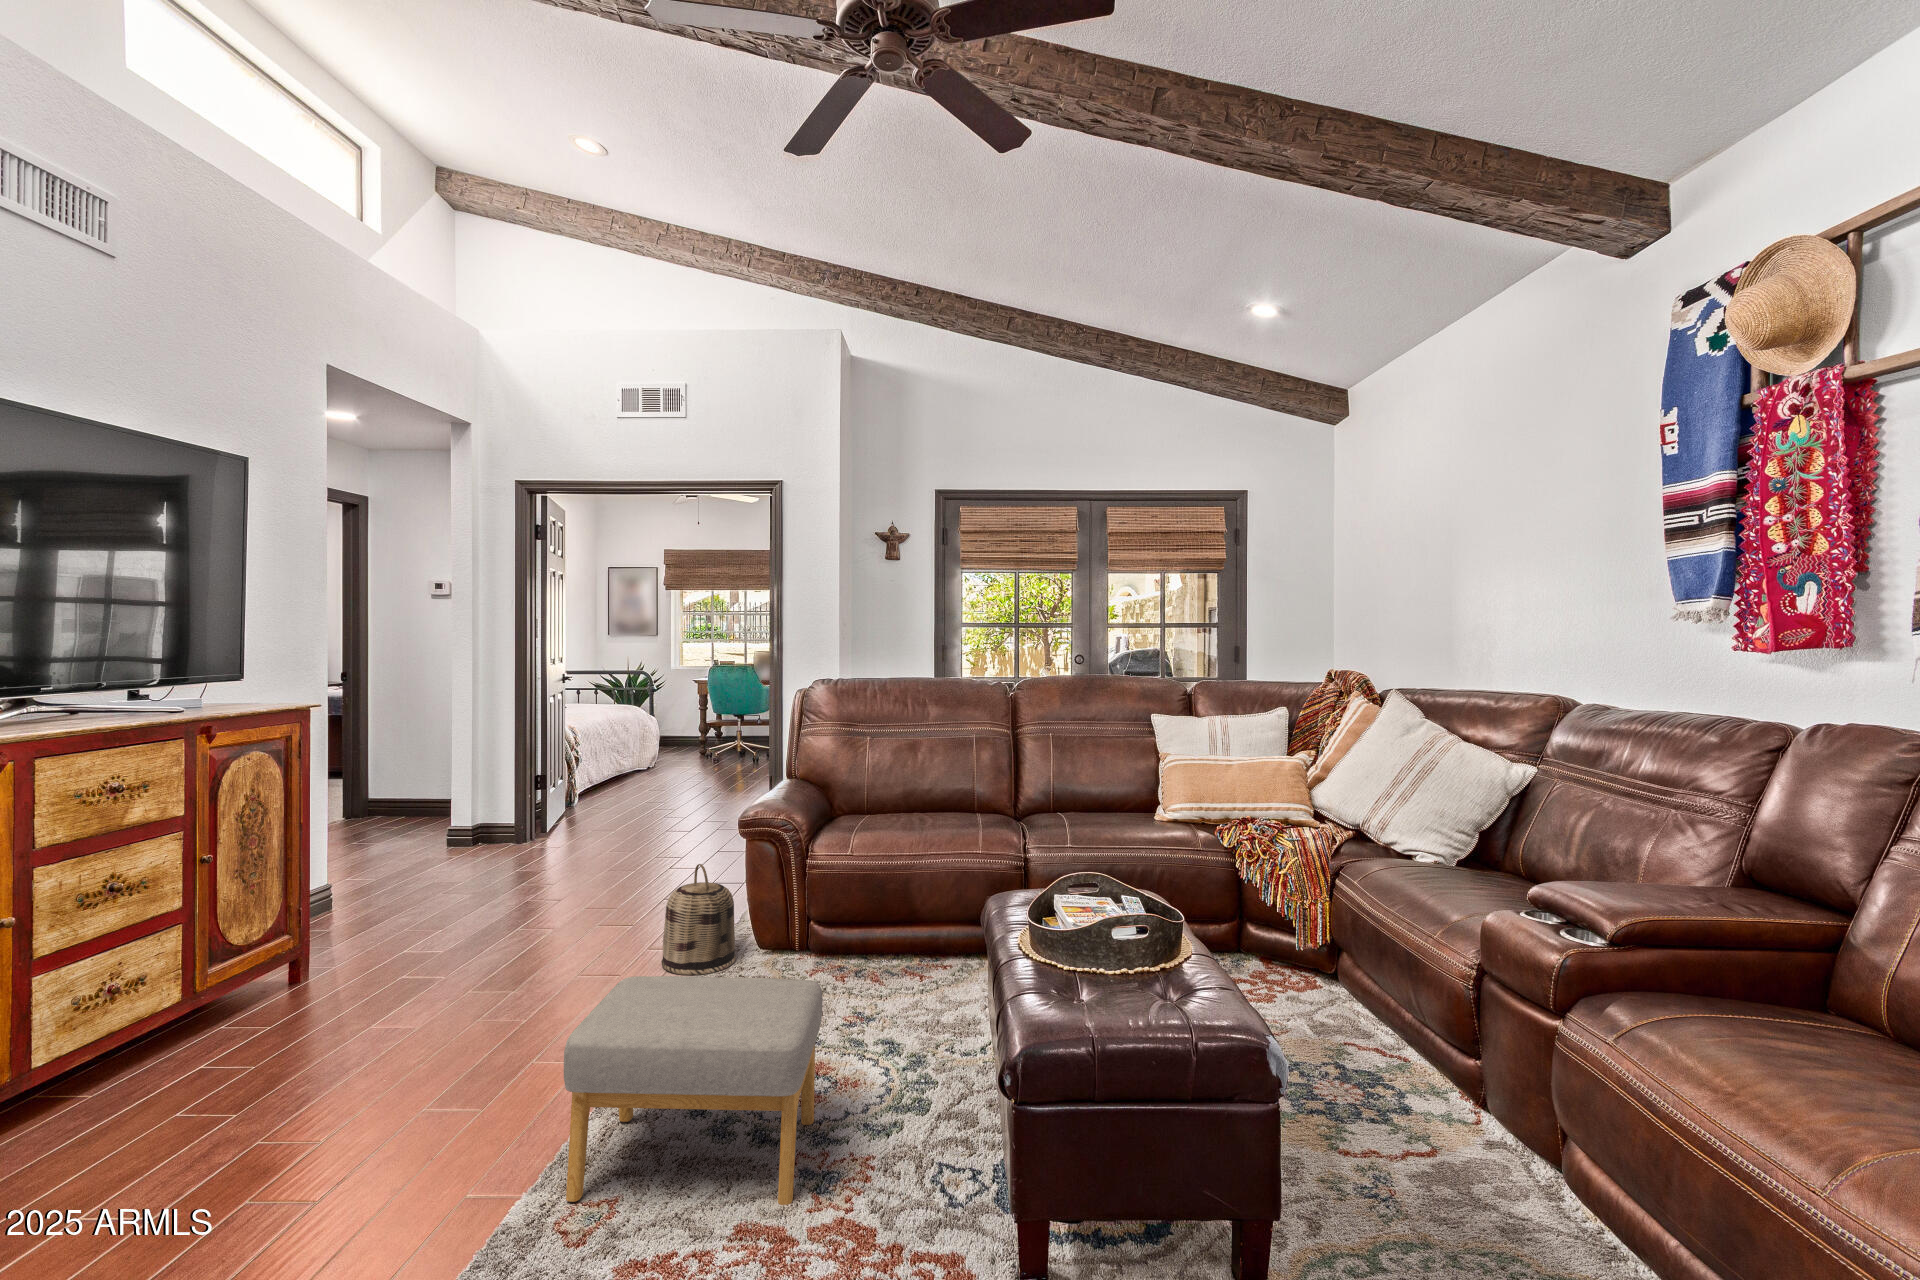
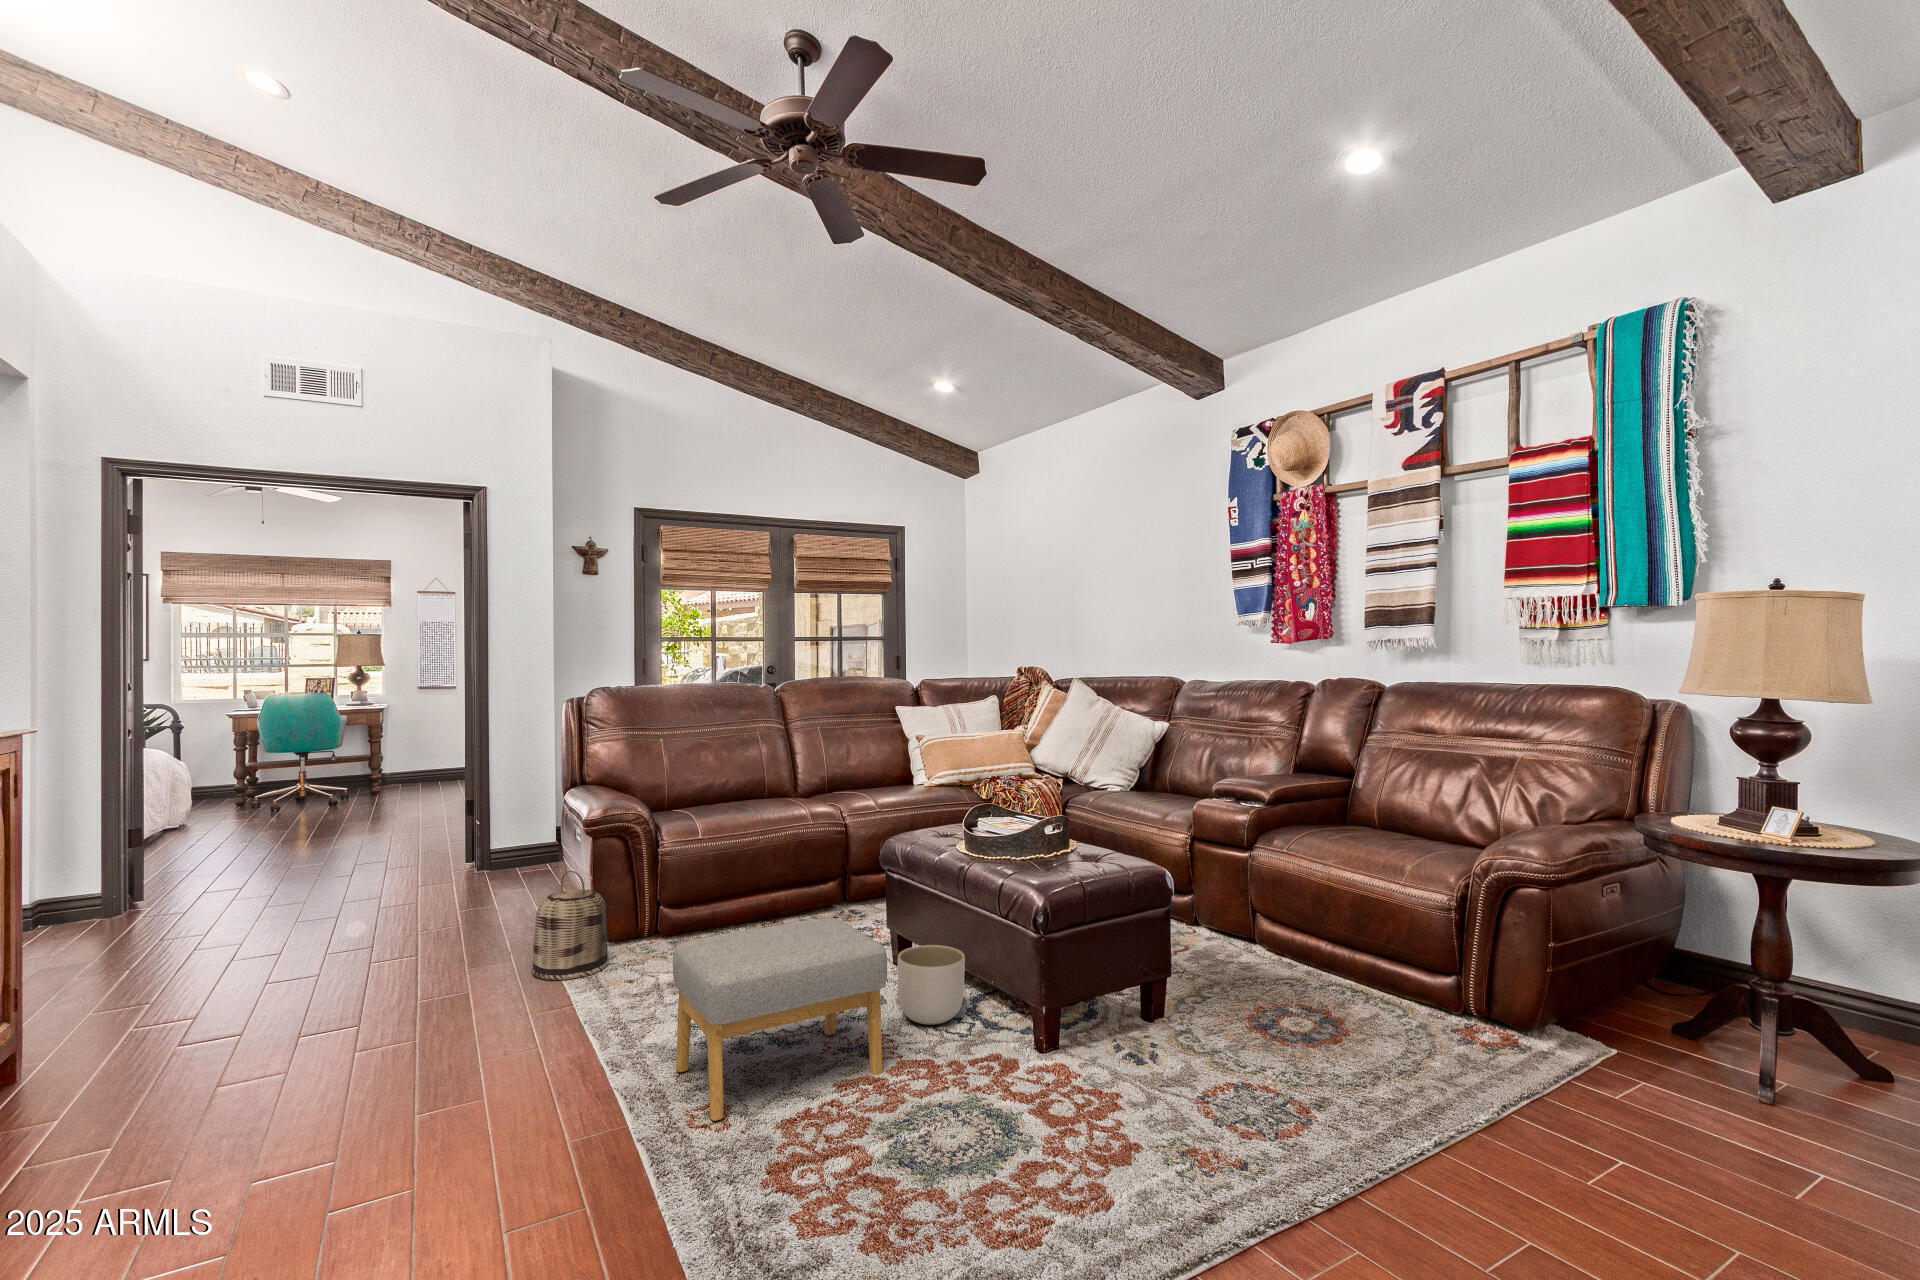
planter: none [890,1039,979,1154] -> present [898,945,965,1025]

